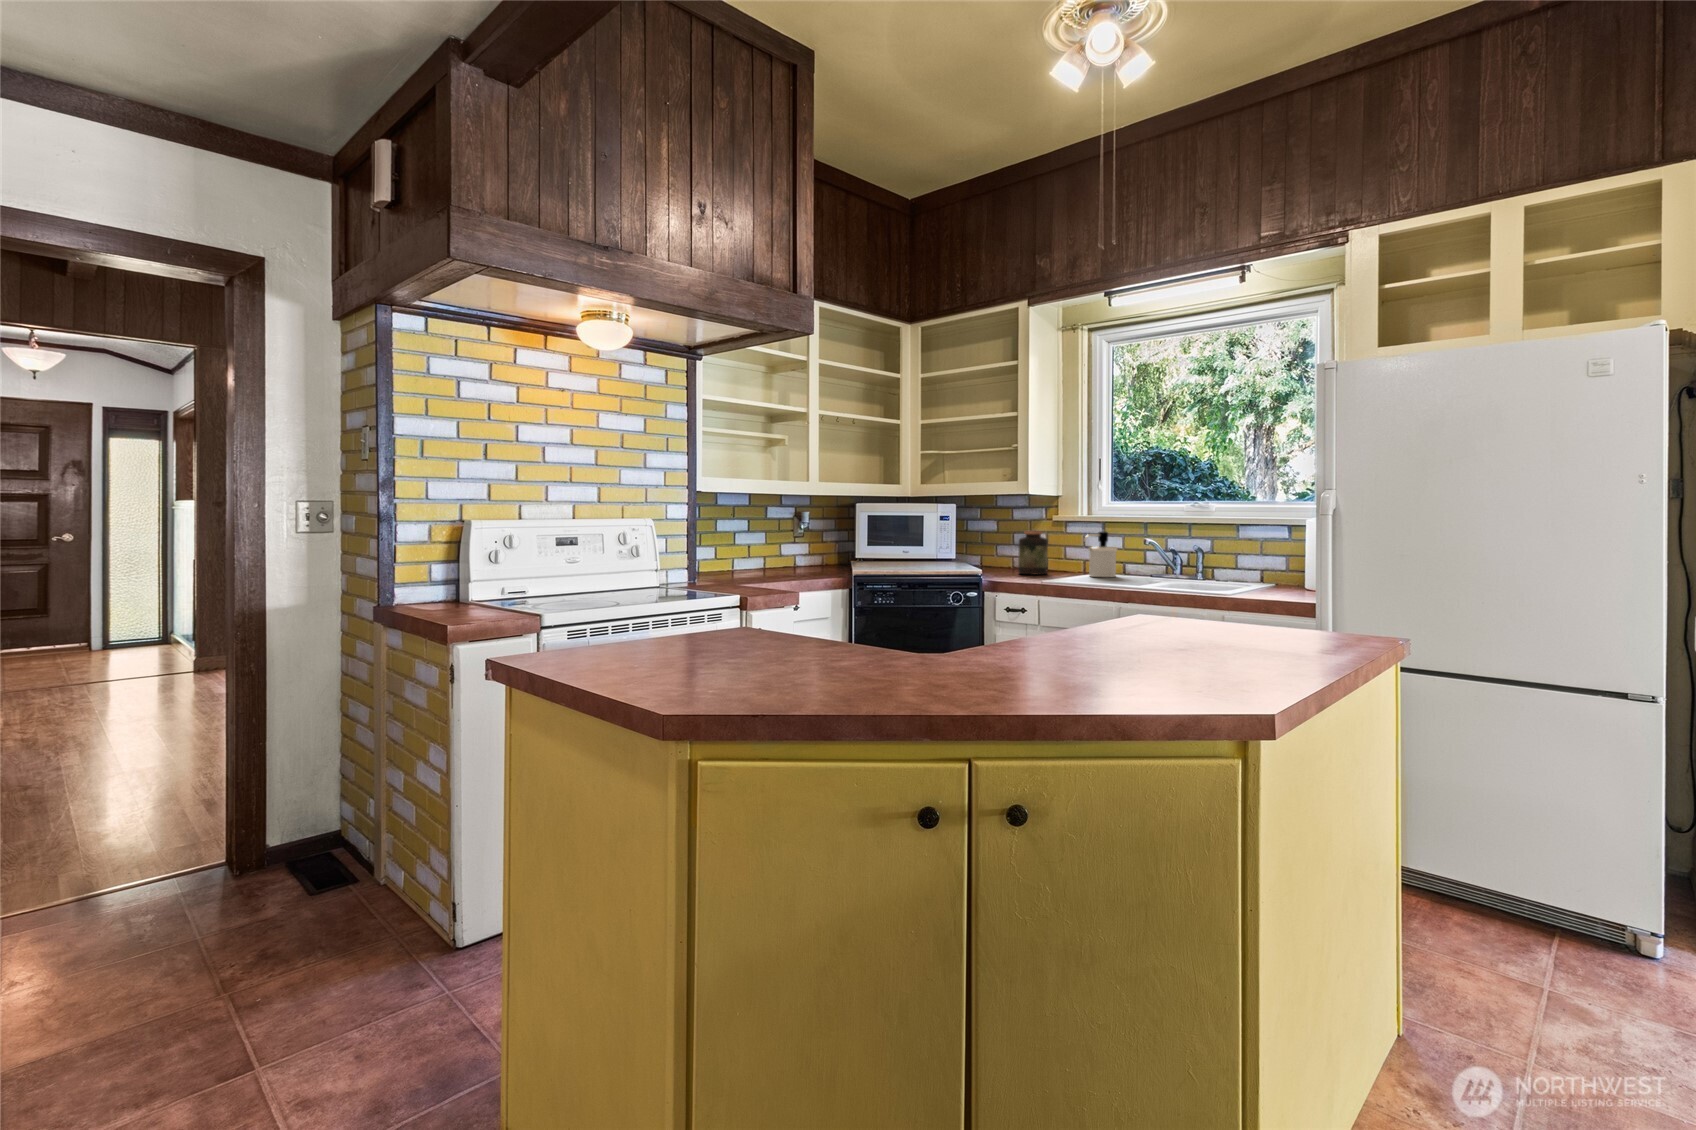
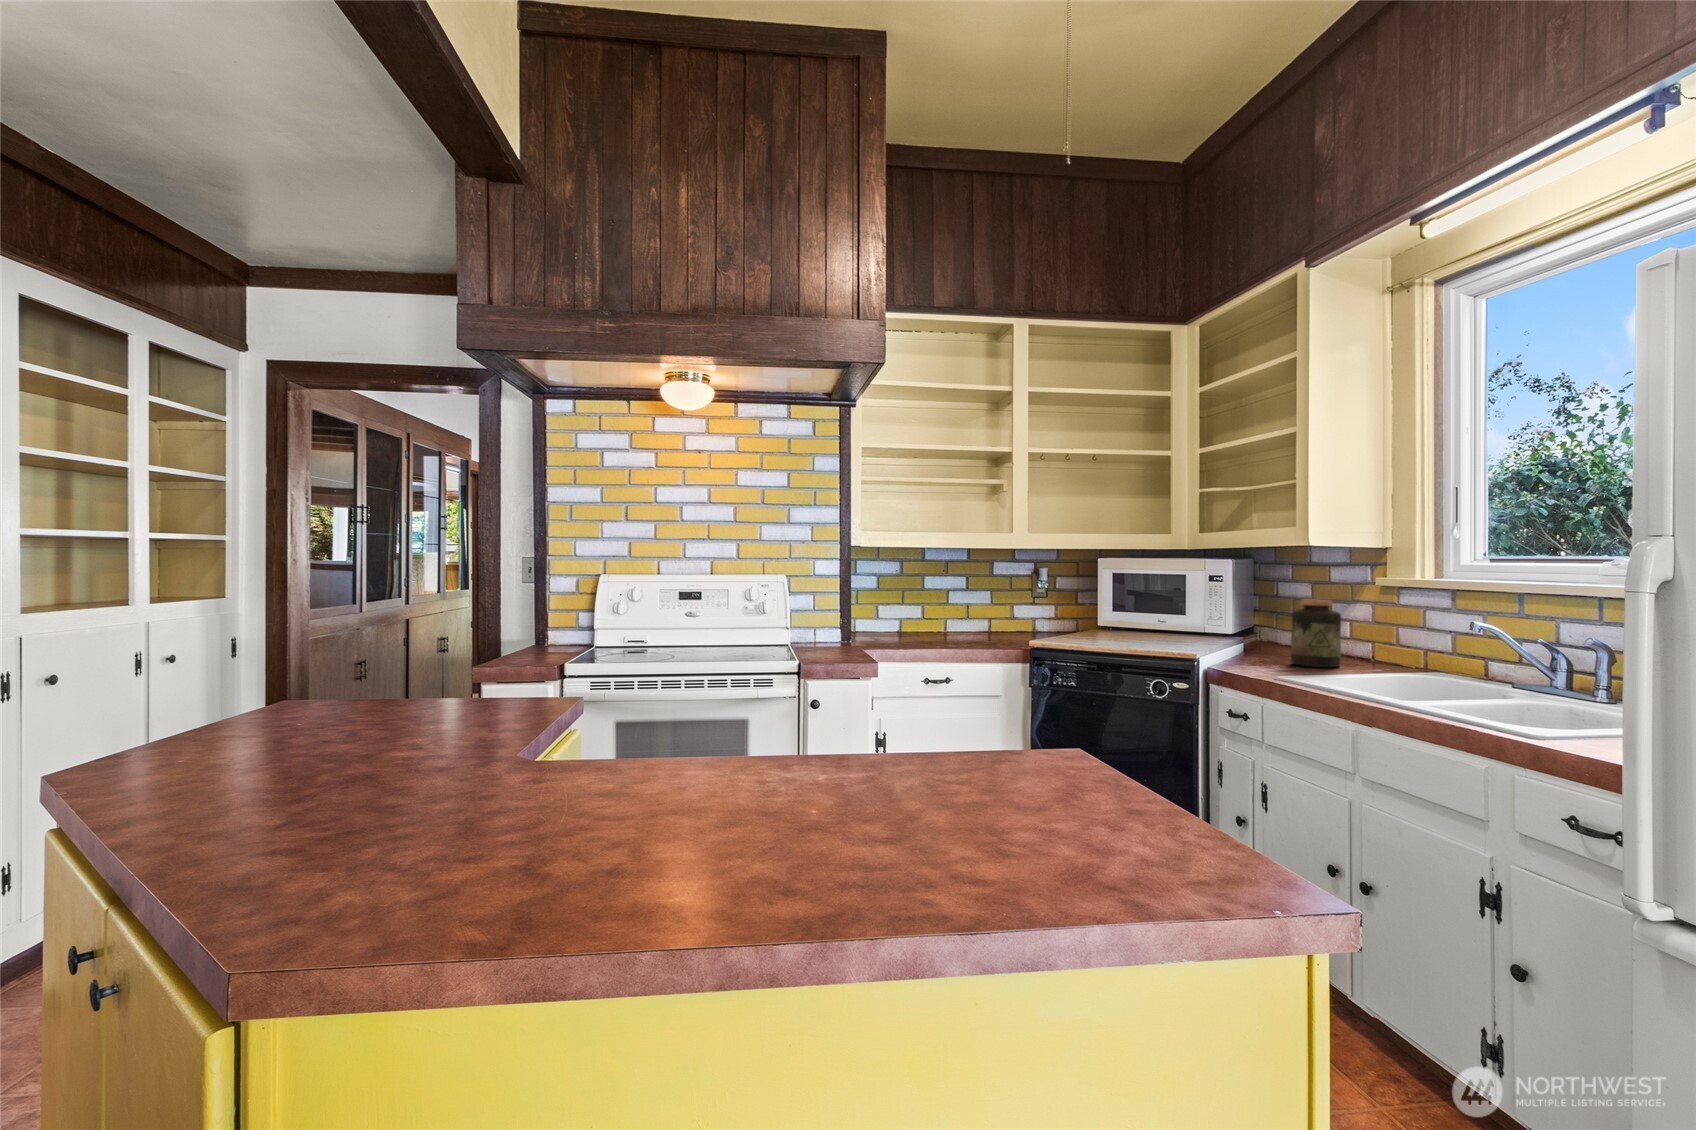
soap dispenser: present [1083,532,1117,577] -> none [1368,606,1448,683]

